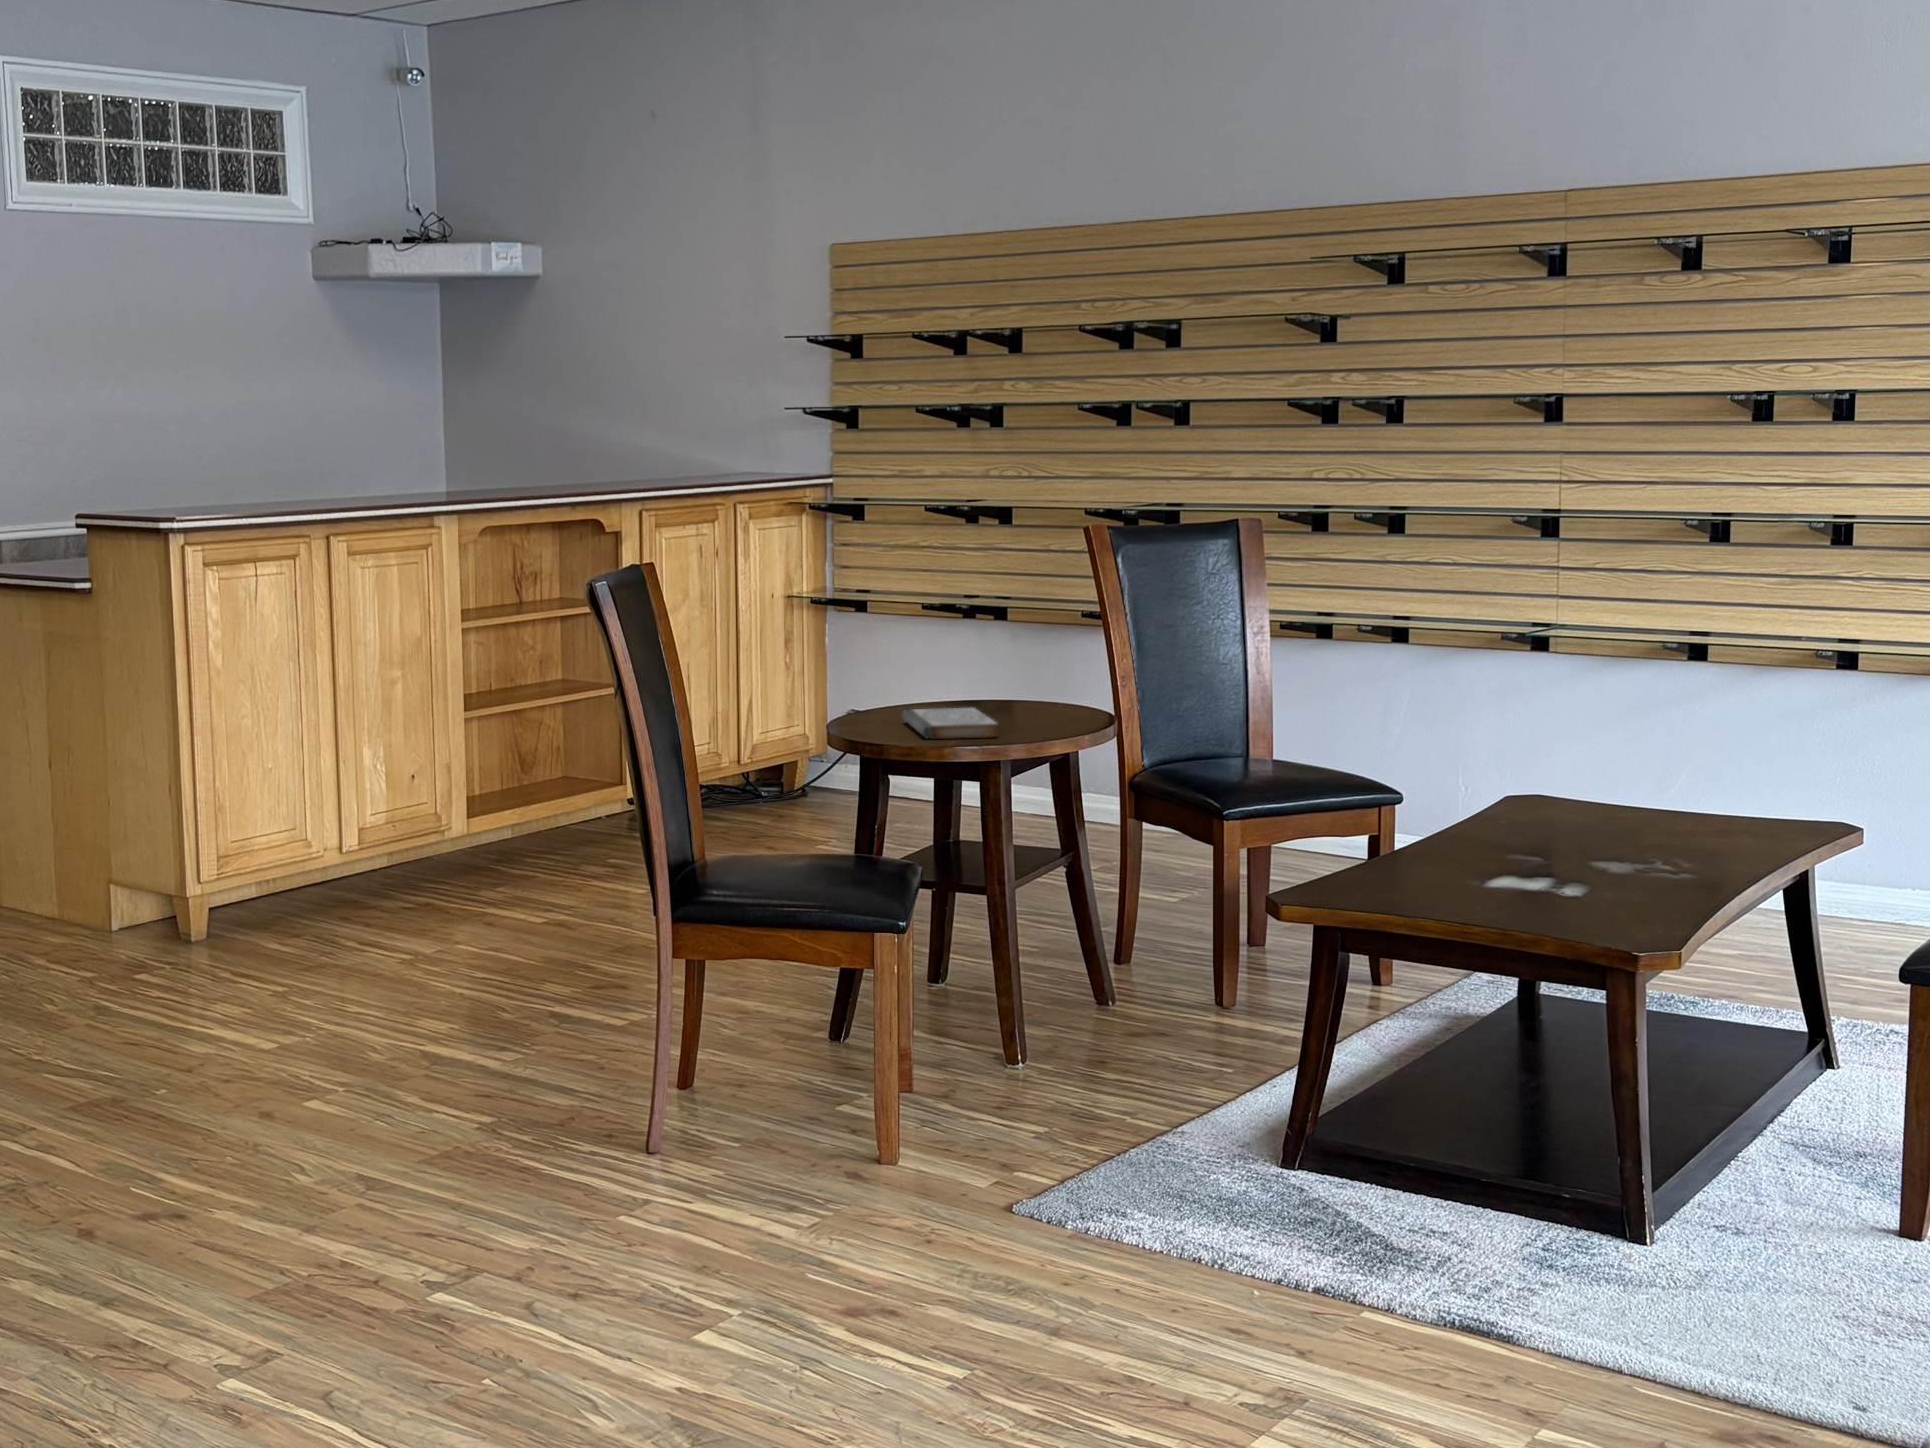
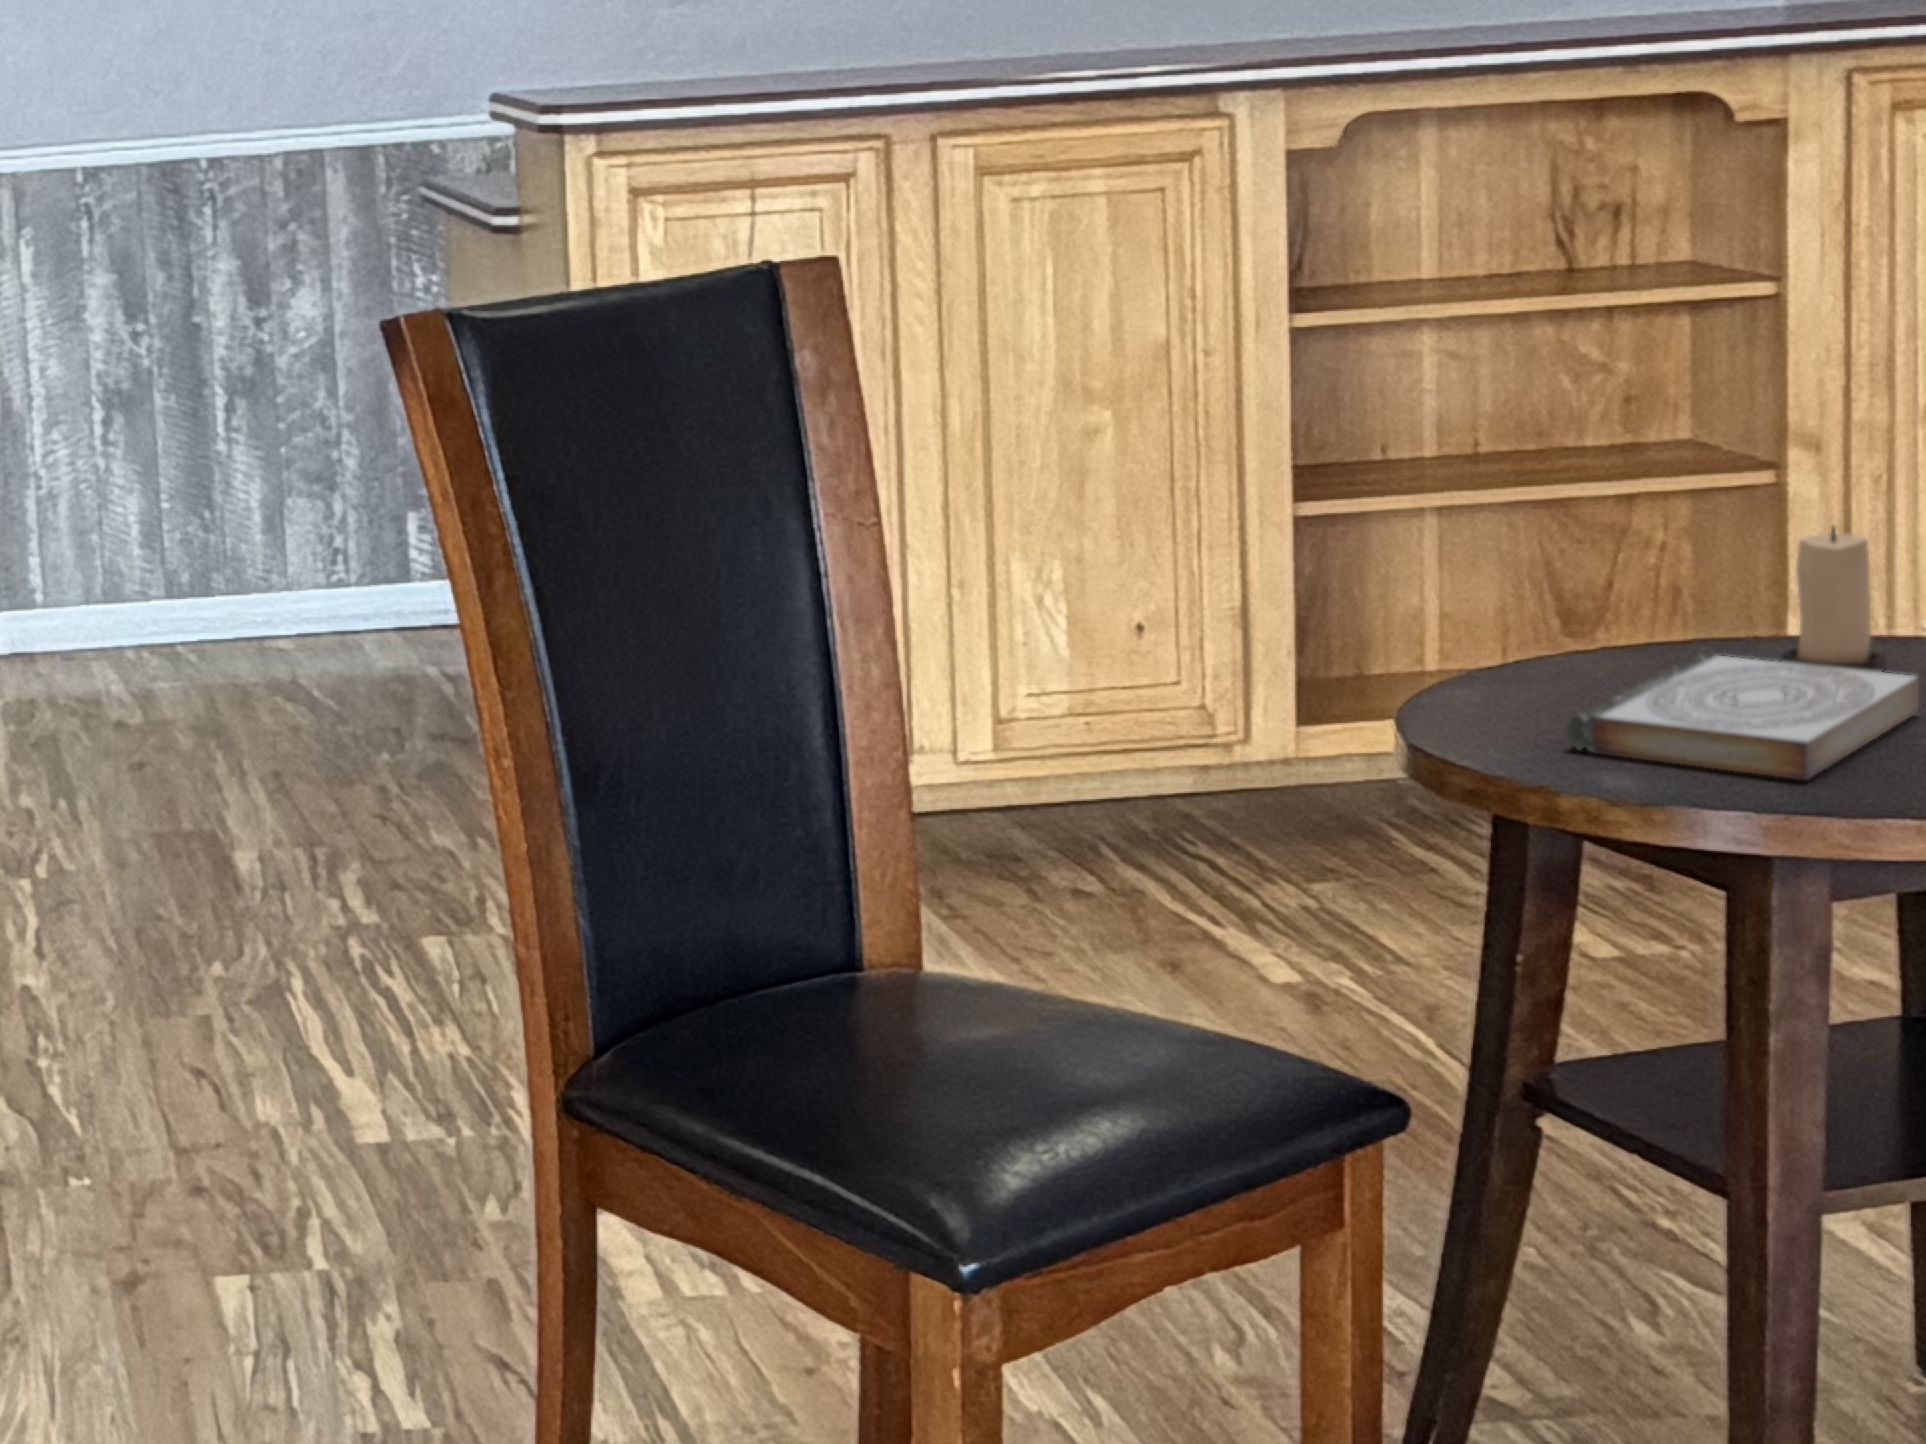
candle: none [906,661,938,716] -> present [1781,526,1886,672]

